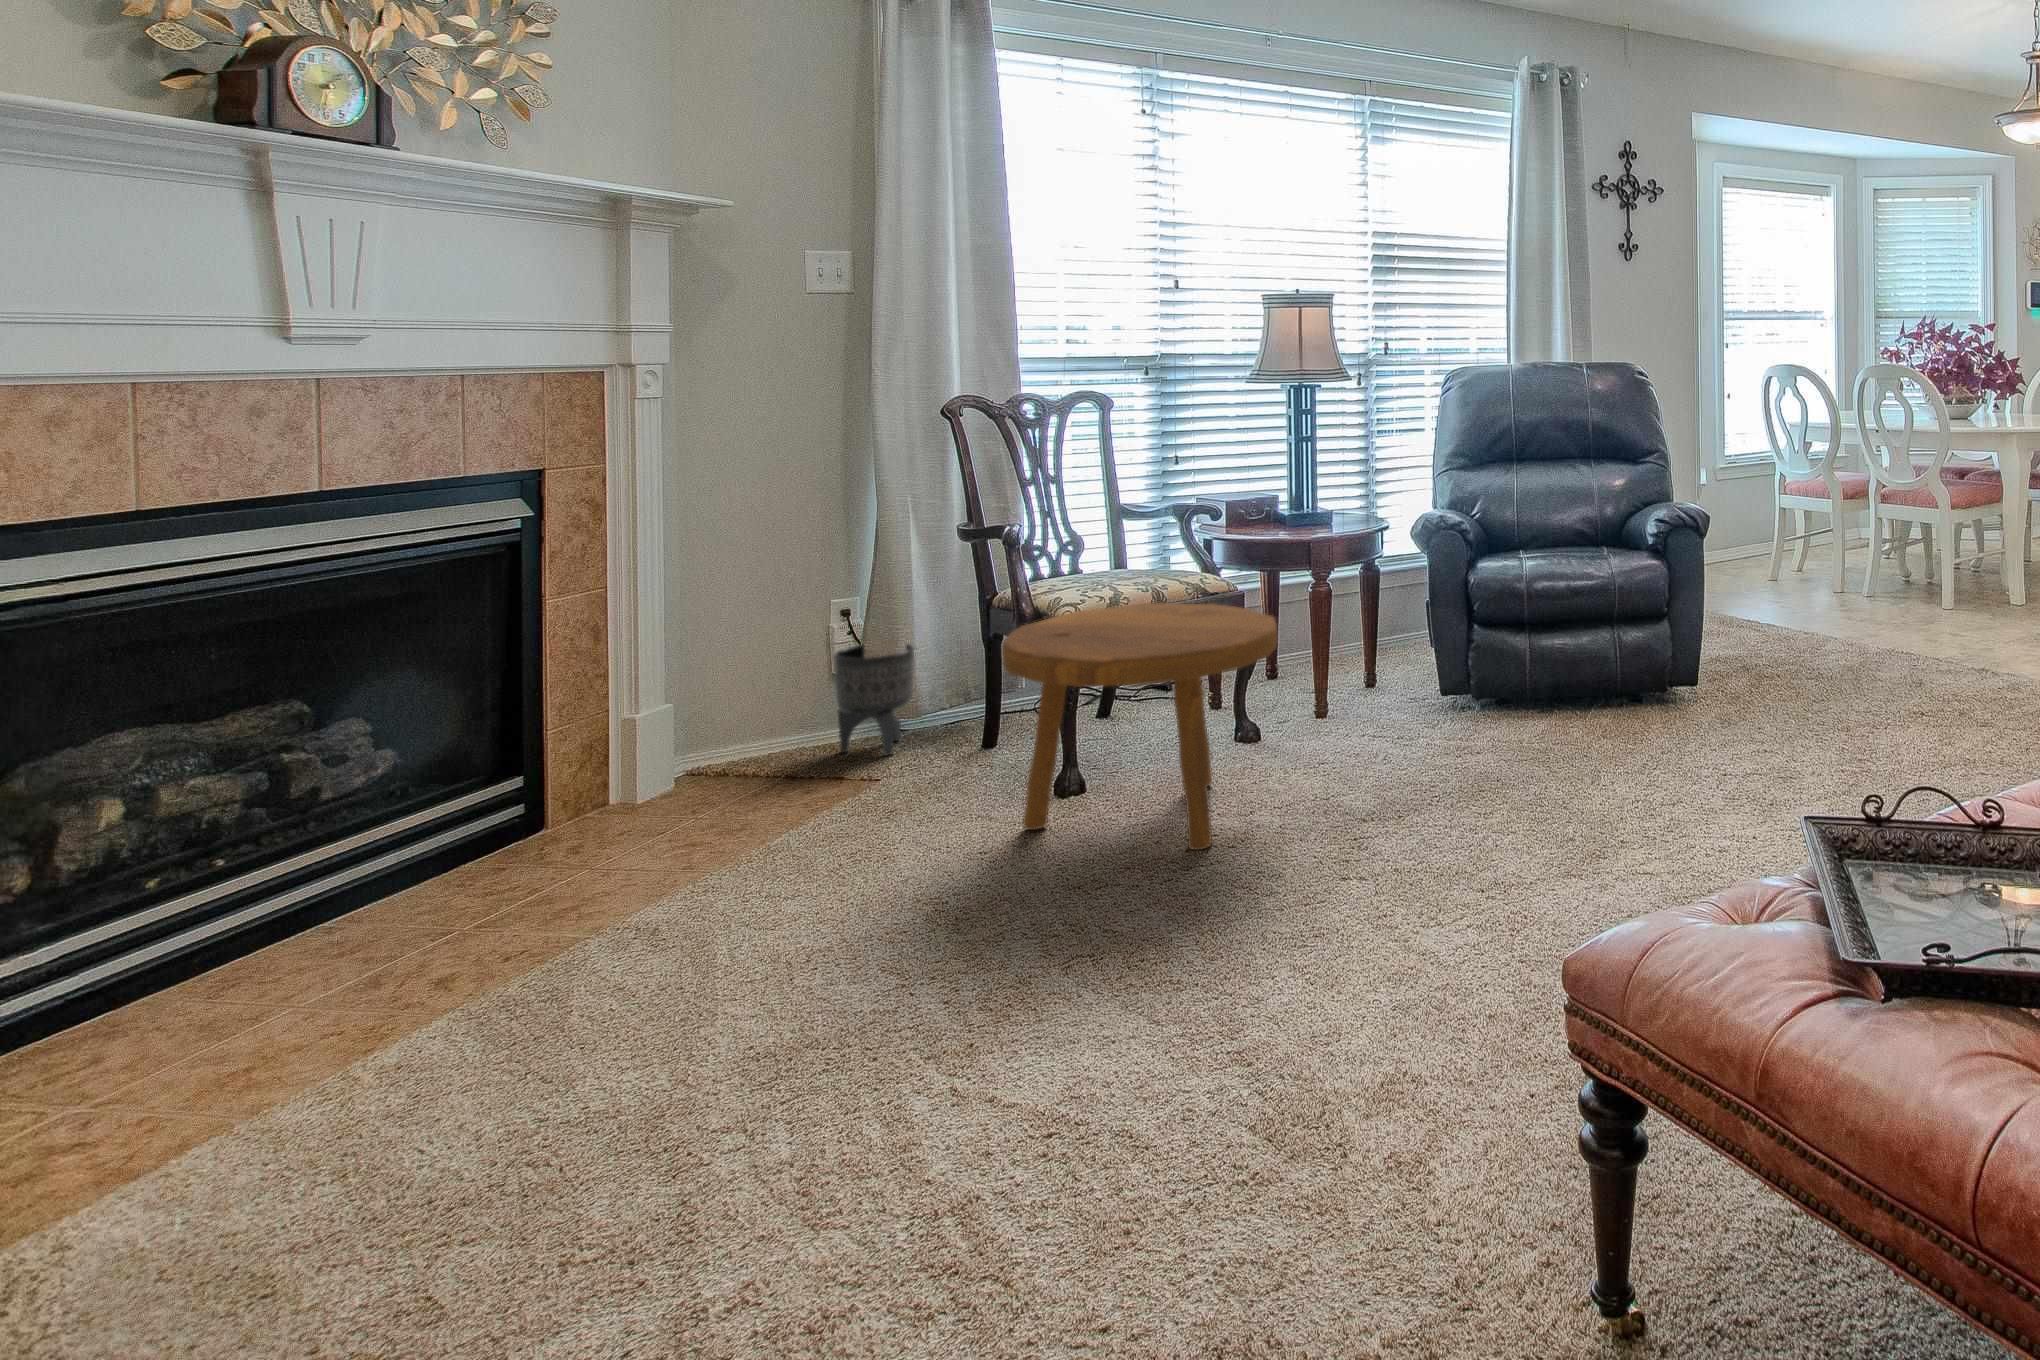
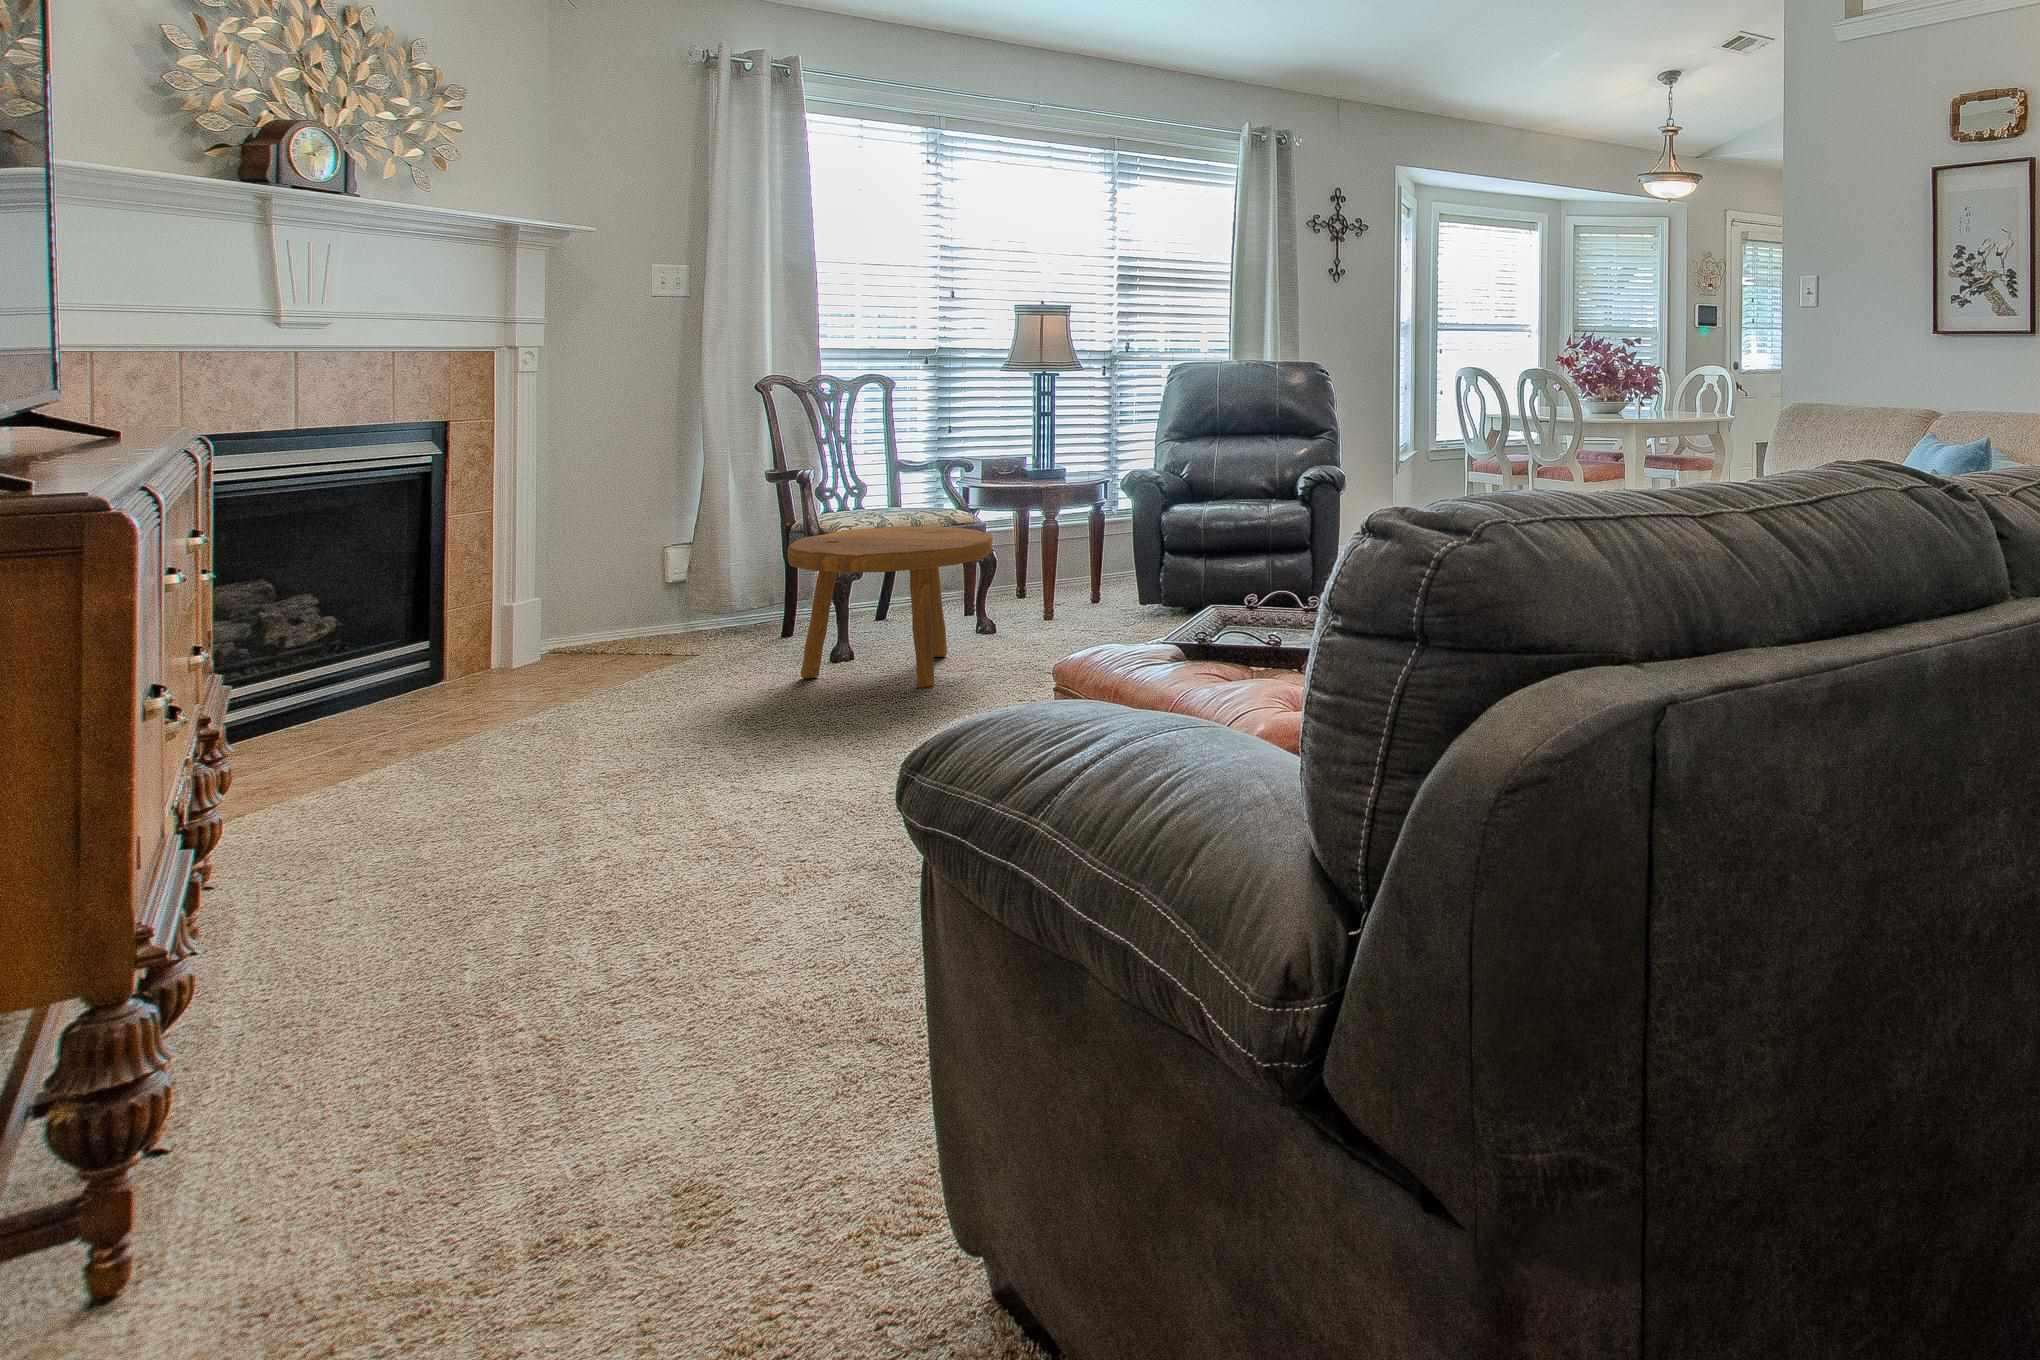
planter: present [834,644,914,755] -> none [665,559,729,642]

